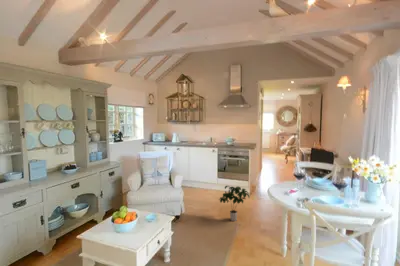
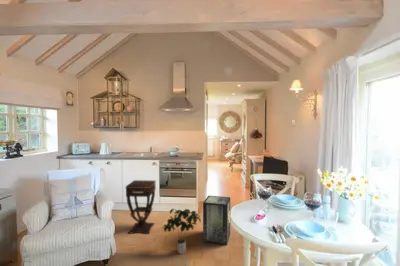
side table: none [191,163,215,204] -> present [126,180,156,234]
storage box: none [252,178,277,220] -> present [203,196,230,245]

